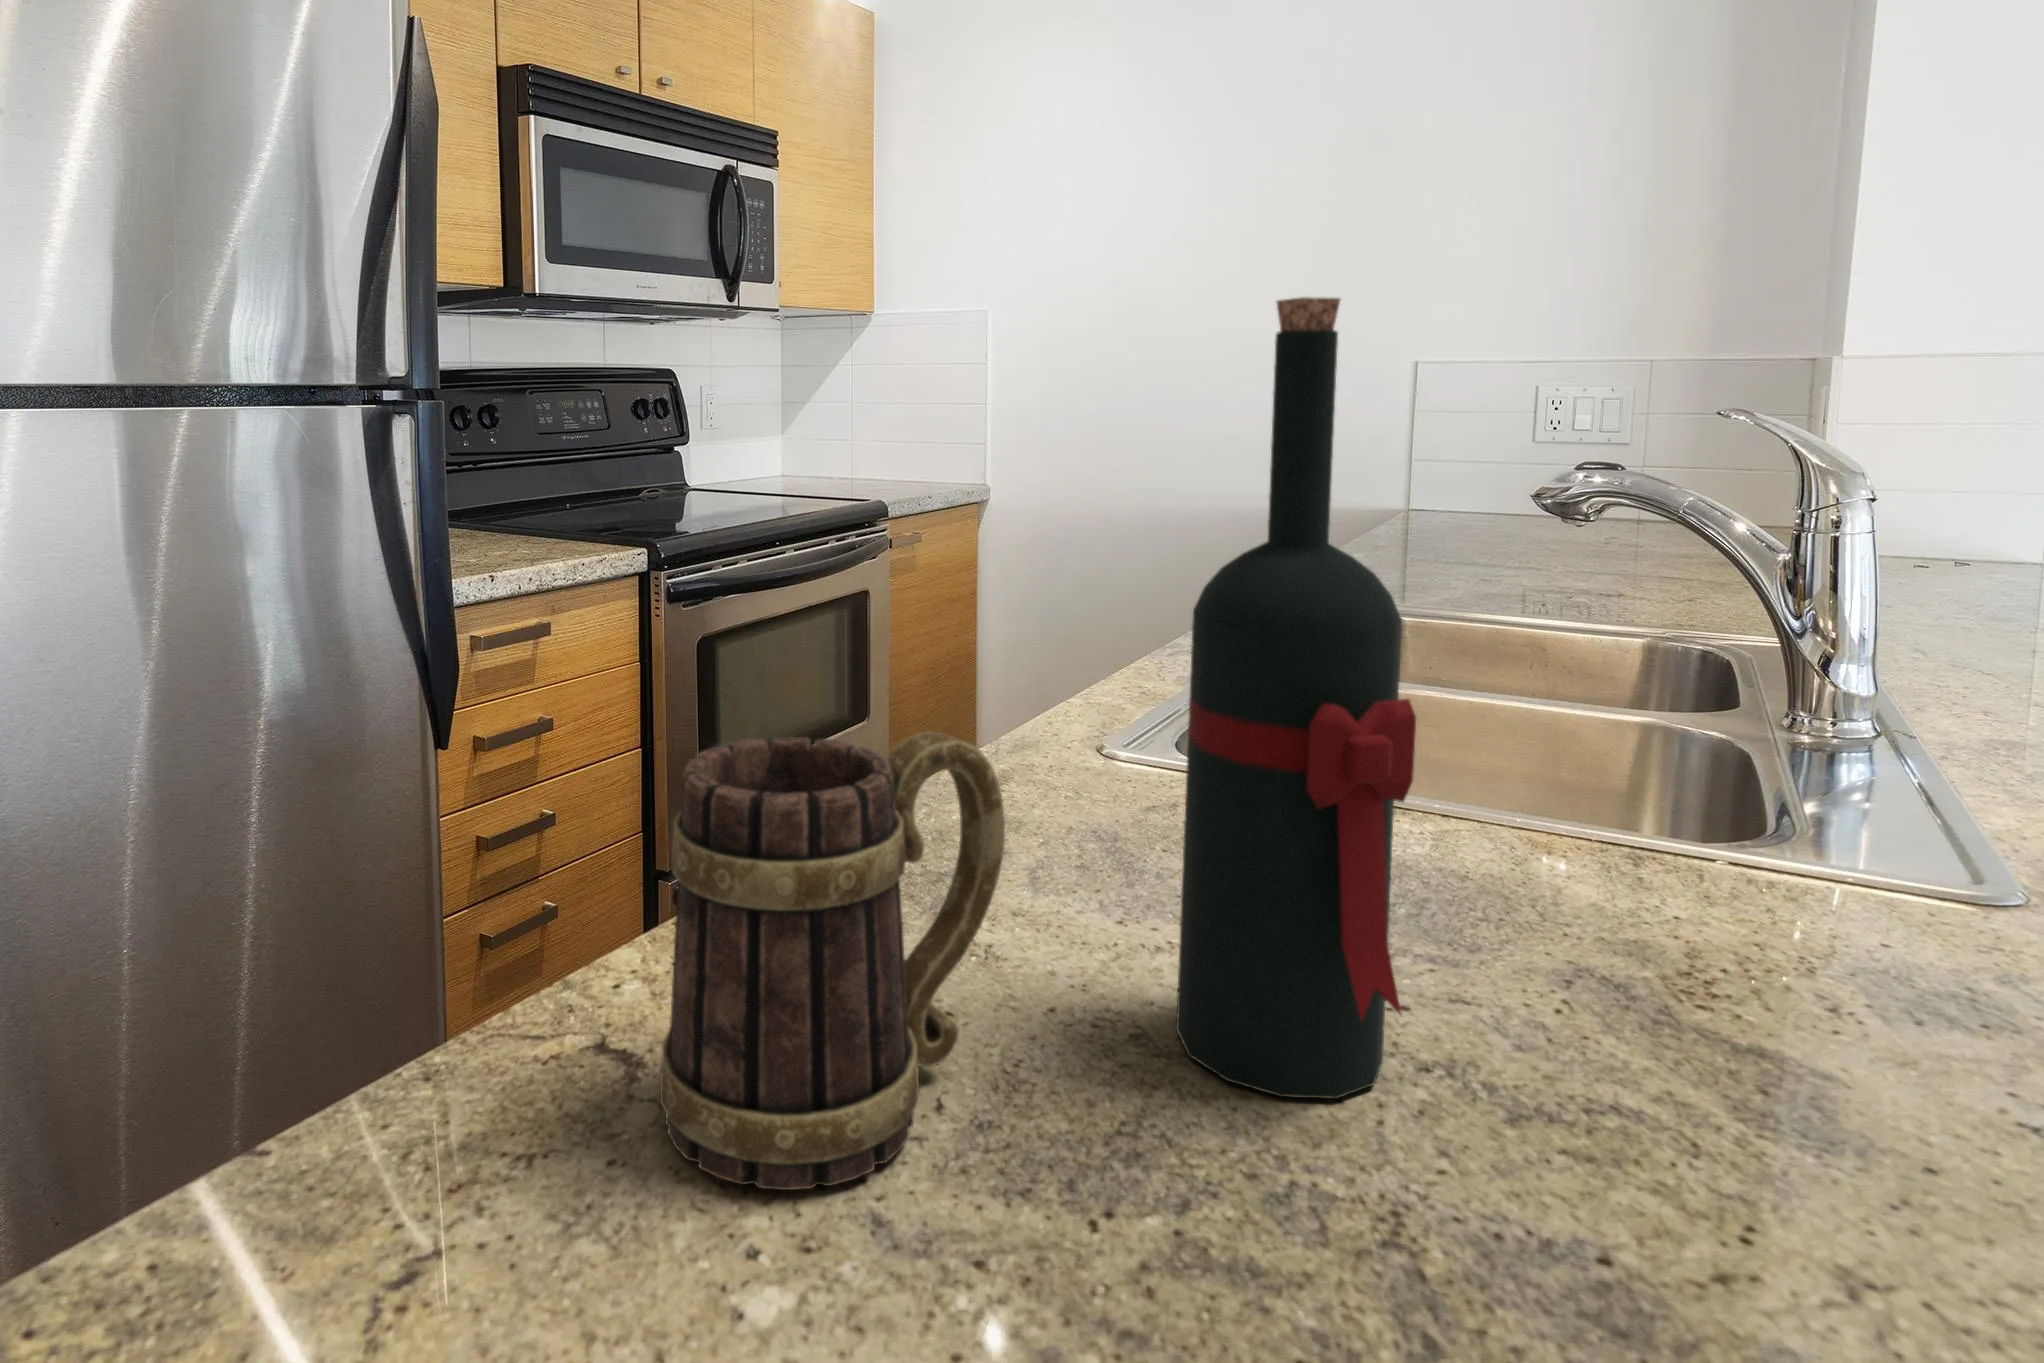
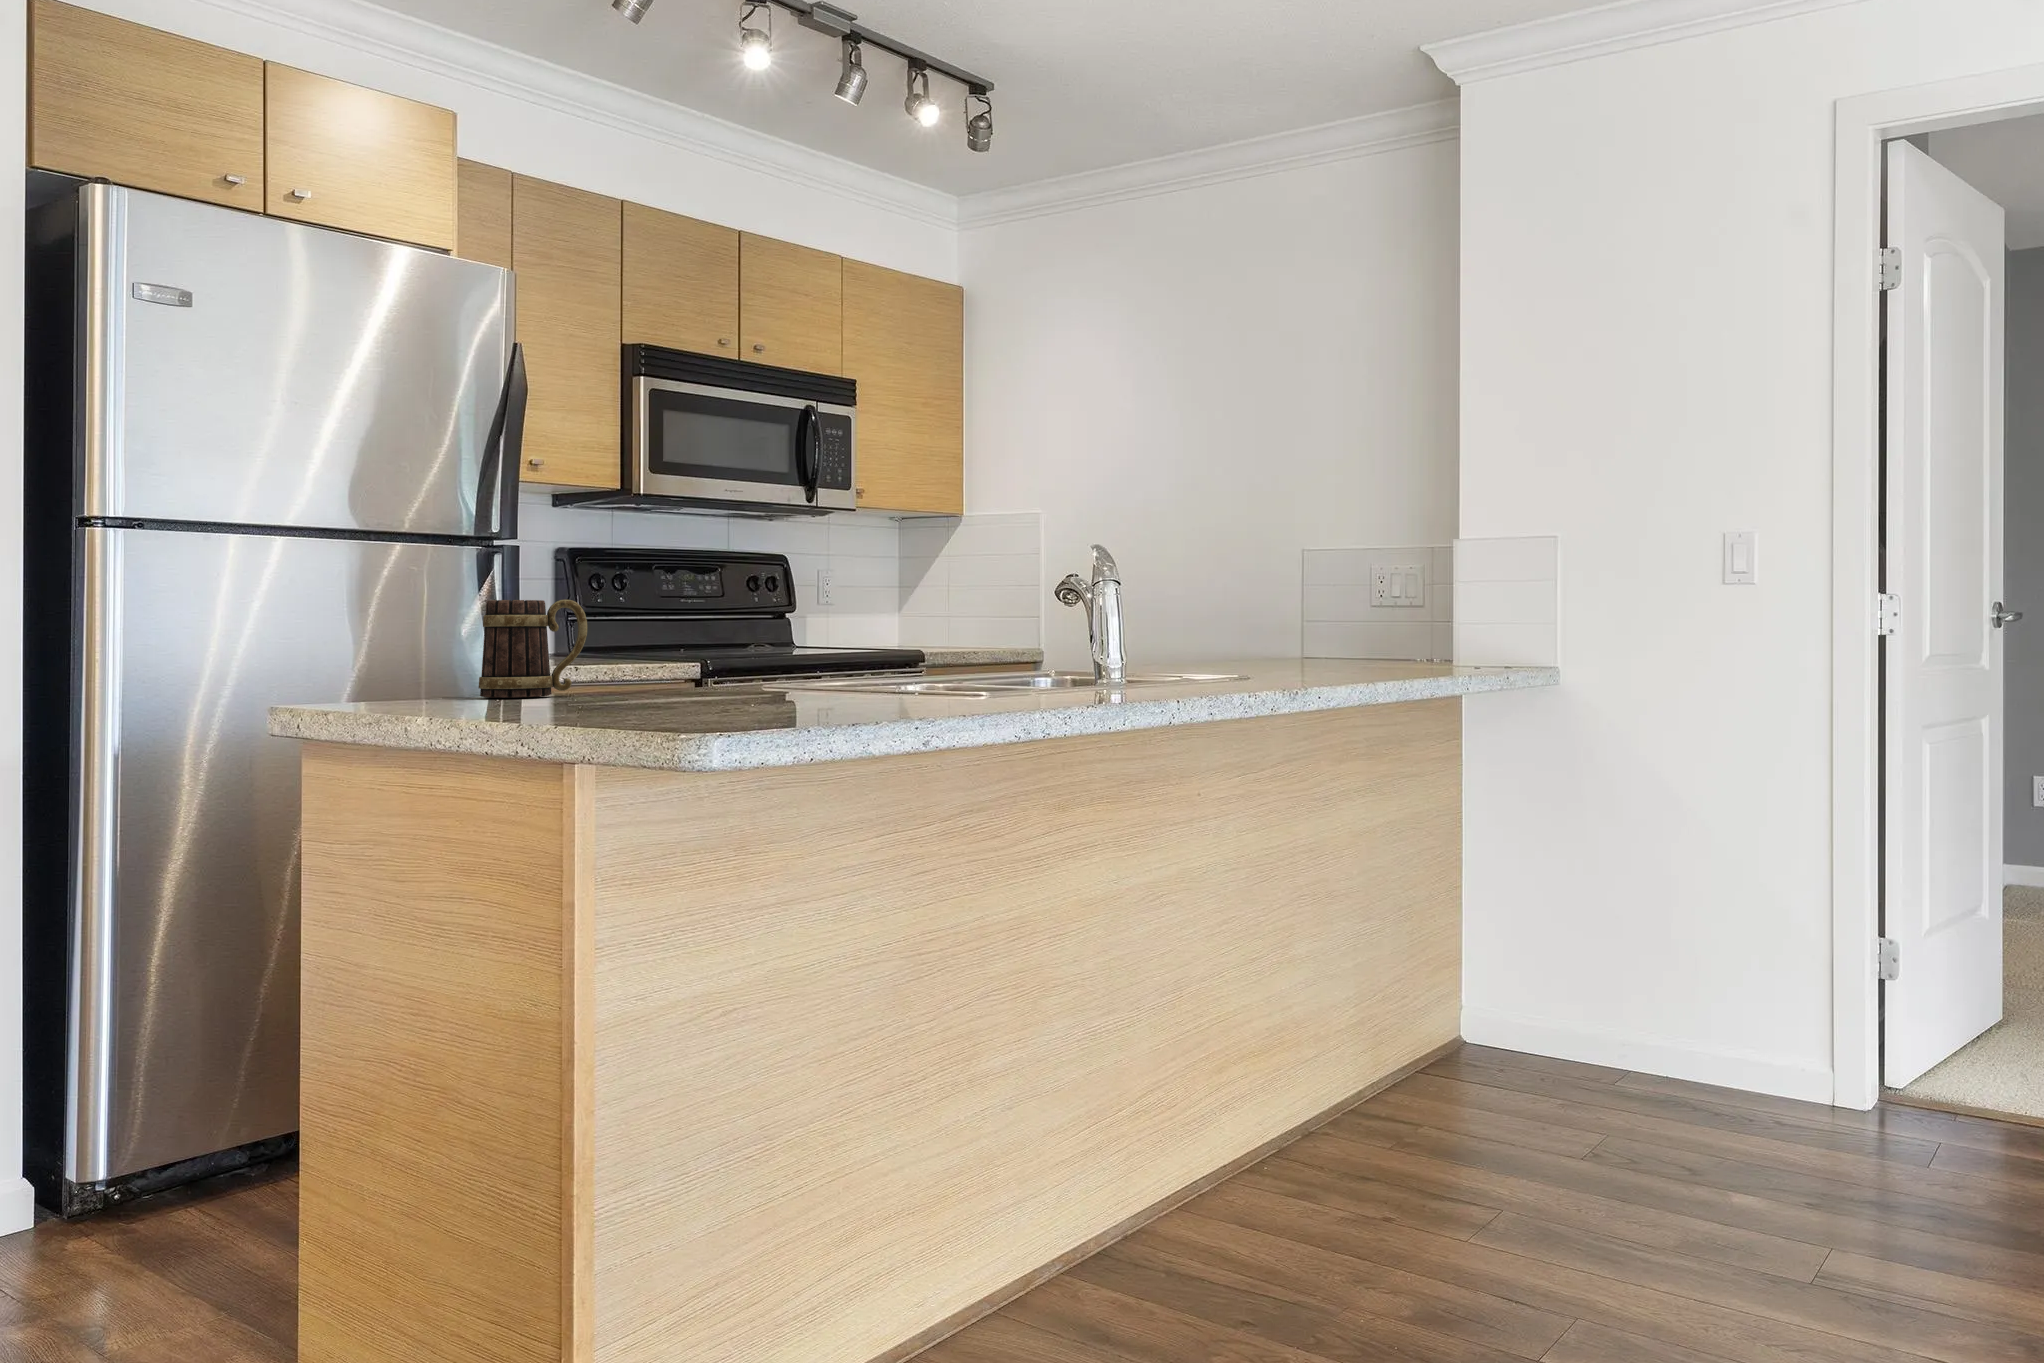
wine bottle: present [1176,297,1416,1099] -> none [642,482,700,695]

